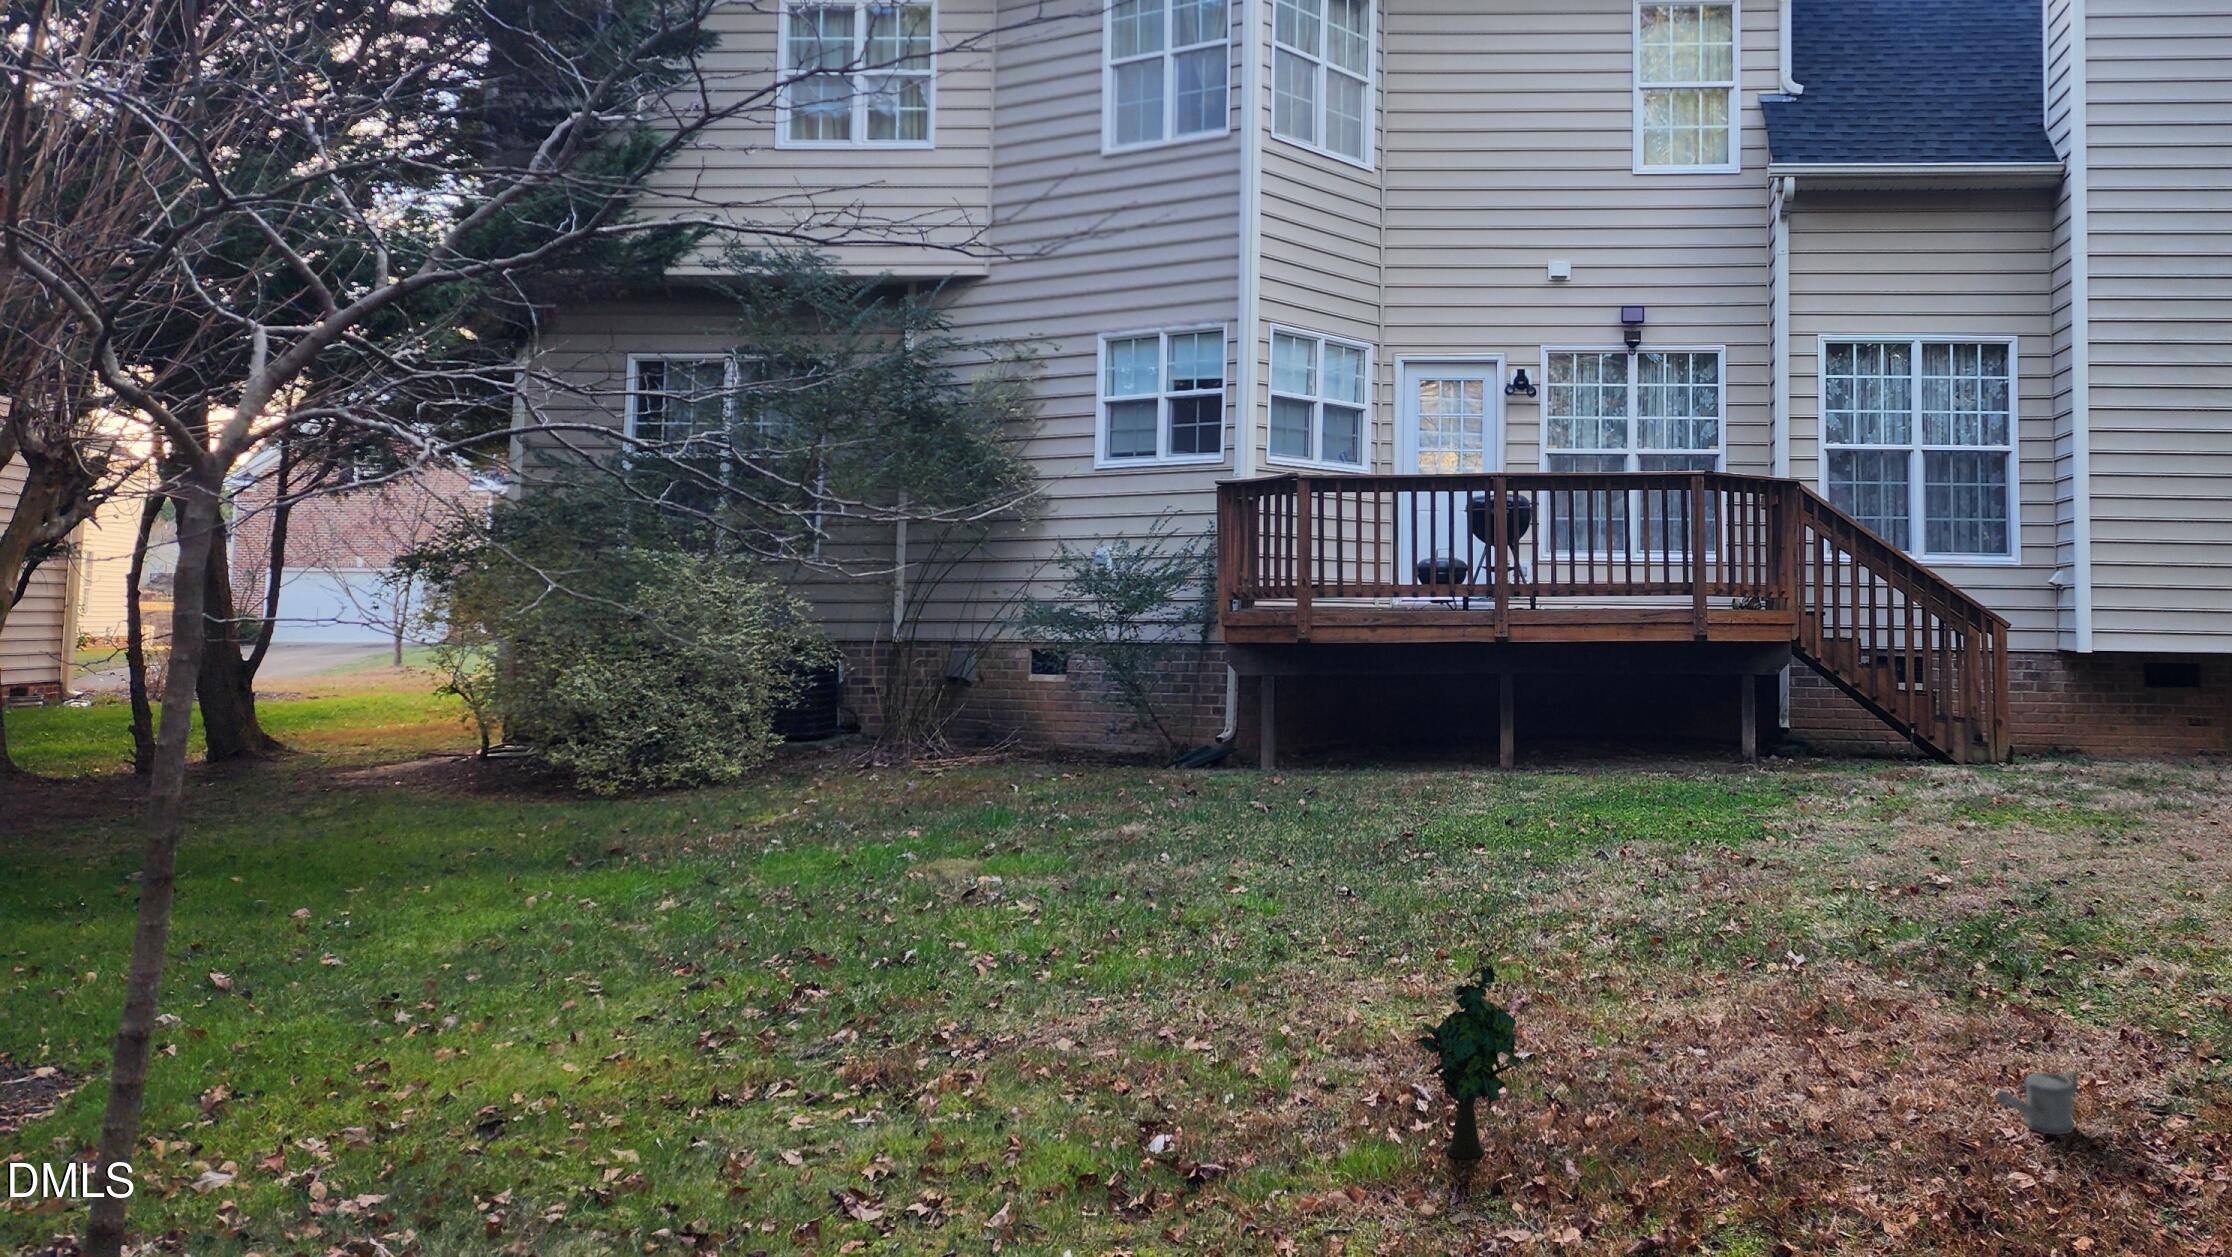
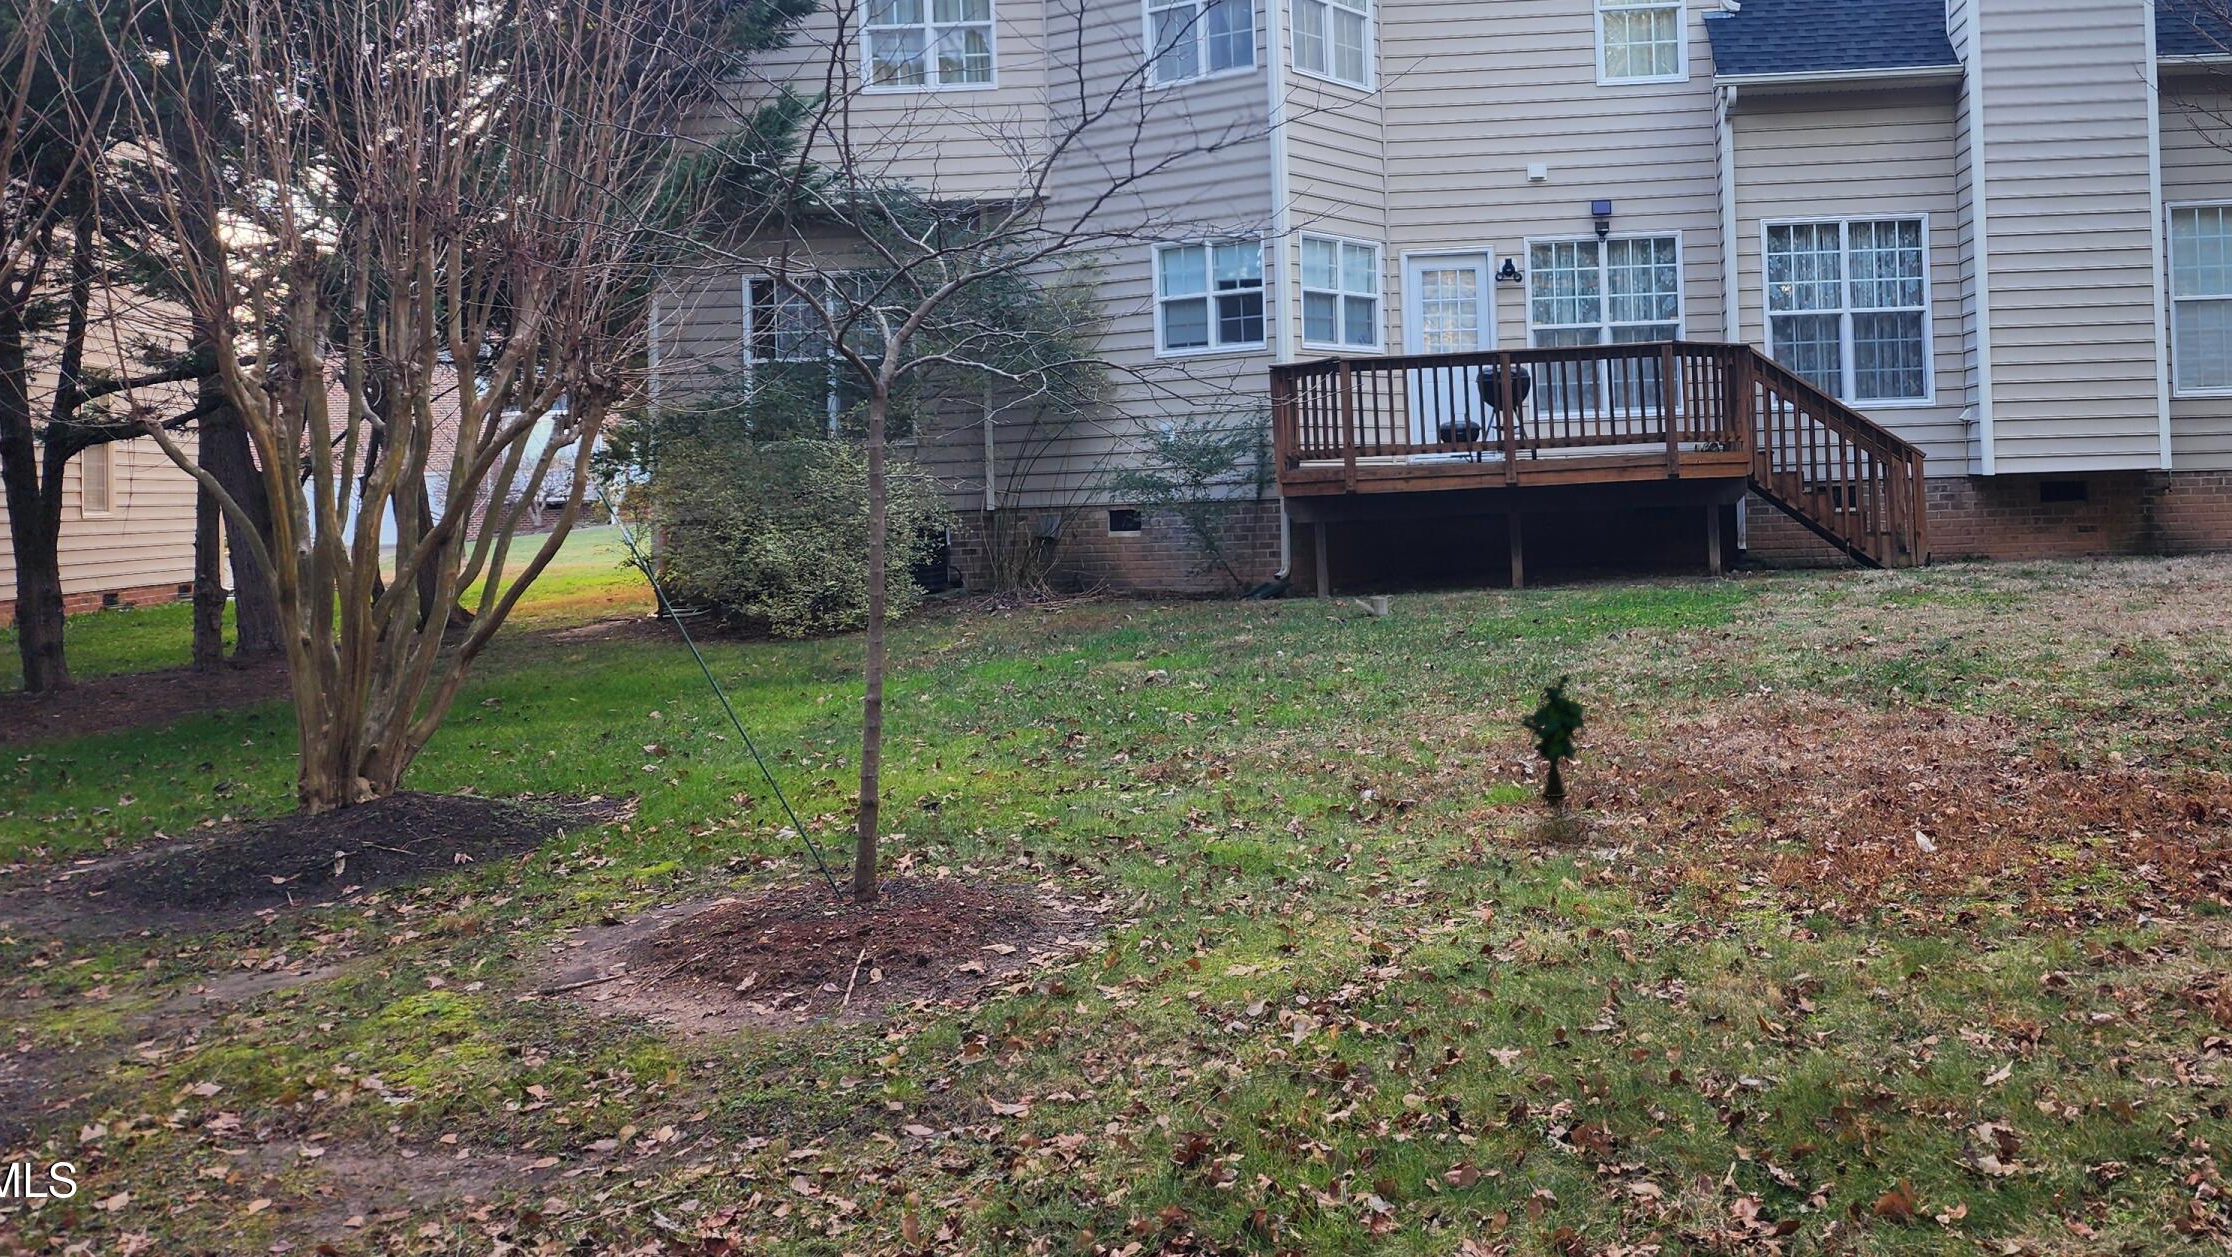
watering can: present [1997,1070,2079,1135] -> present [1353,595,1394,616]

